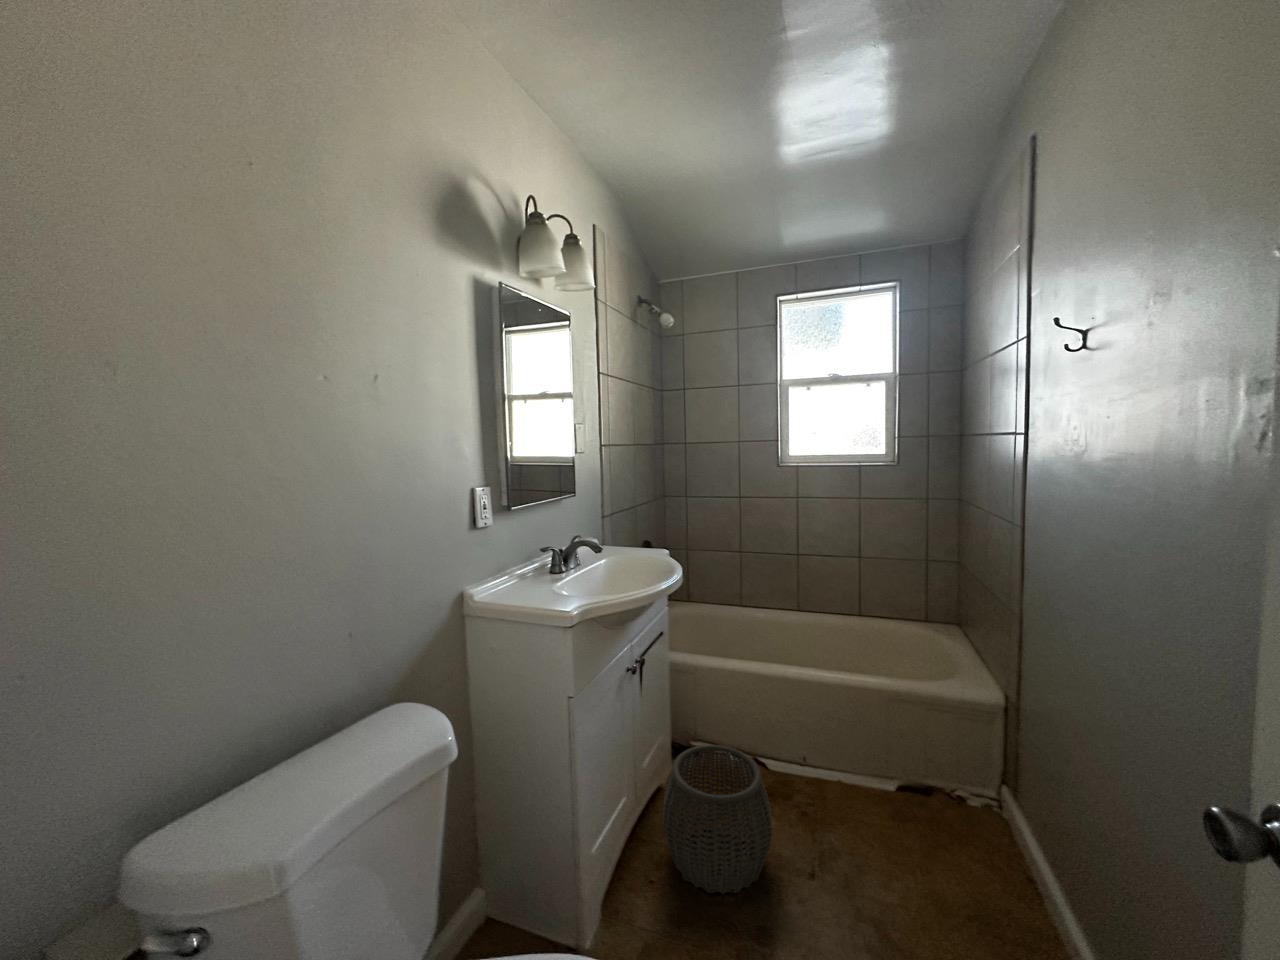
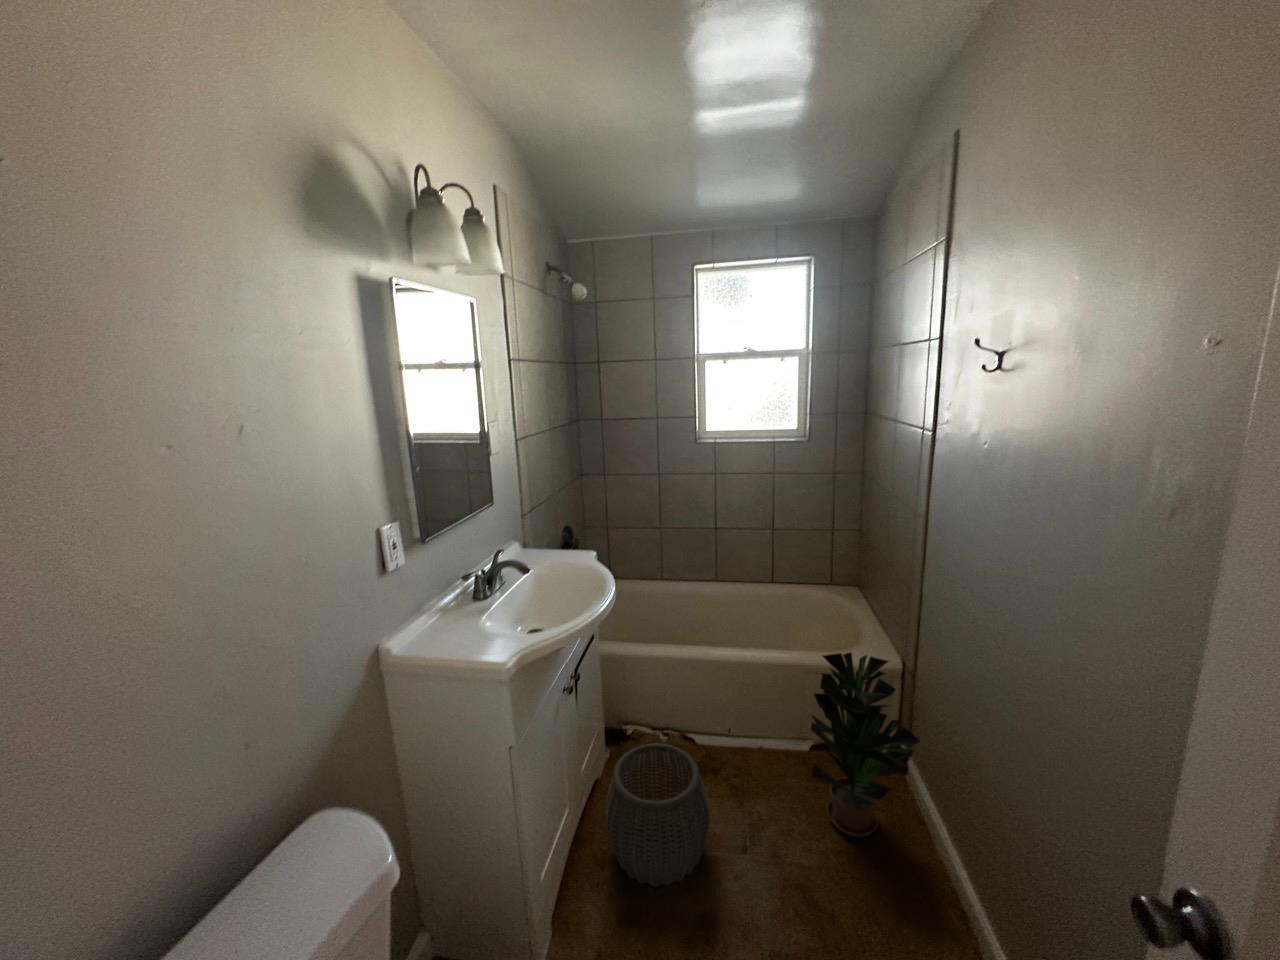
potted plant: none [889,668,1025,886] -> present [811,653,920,837]

